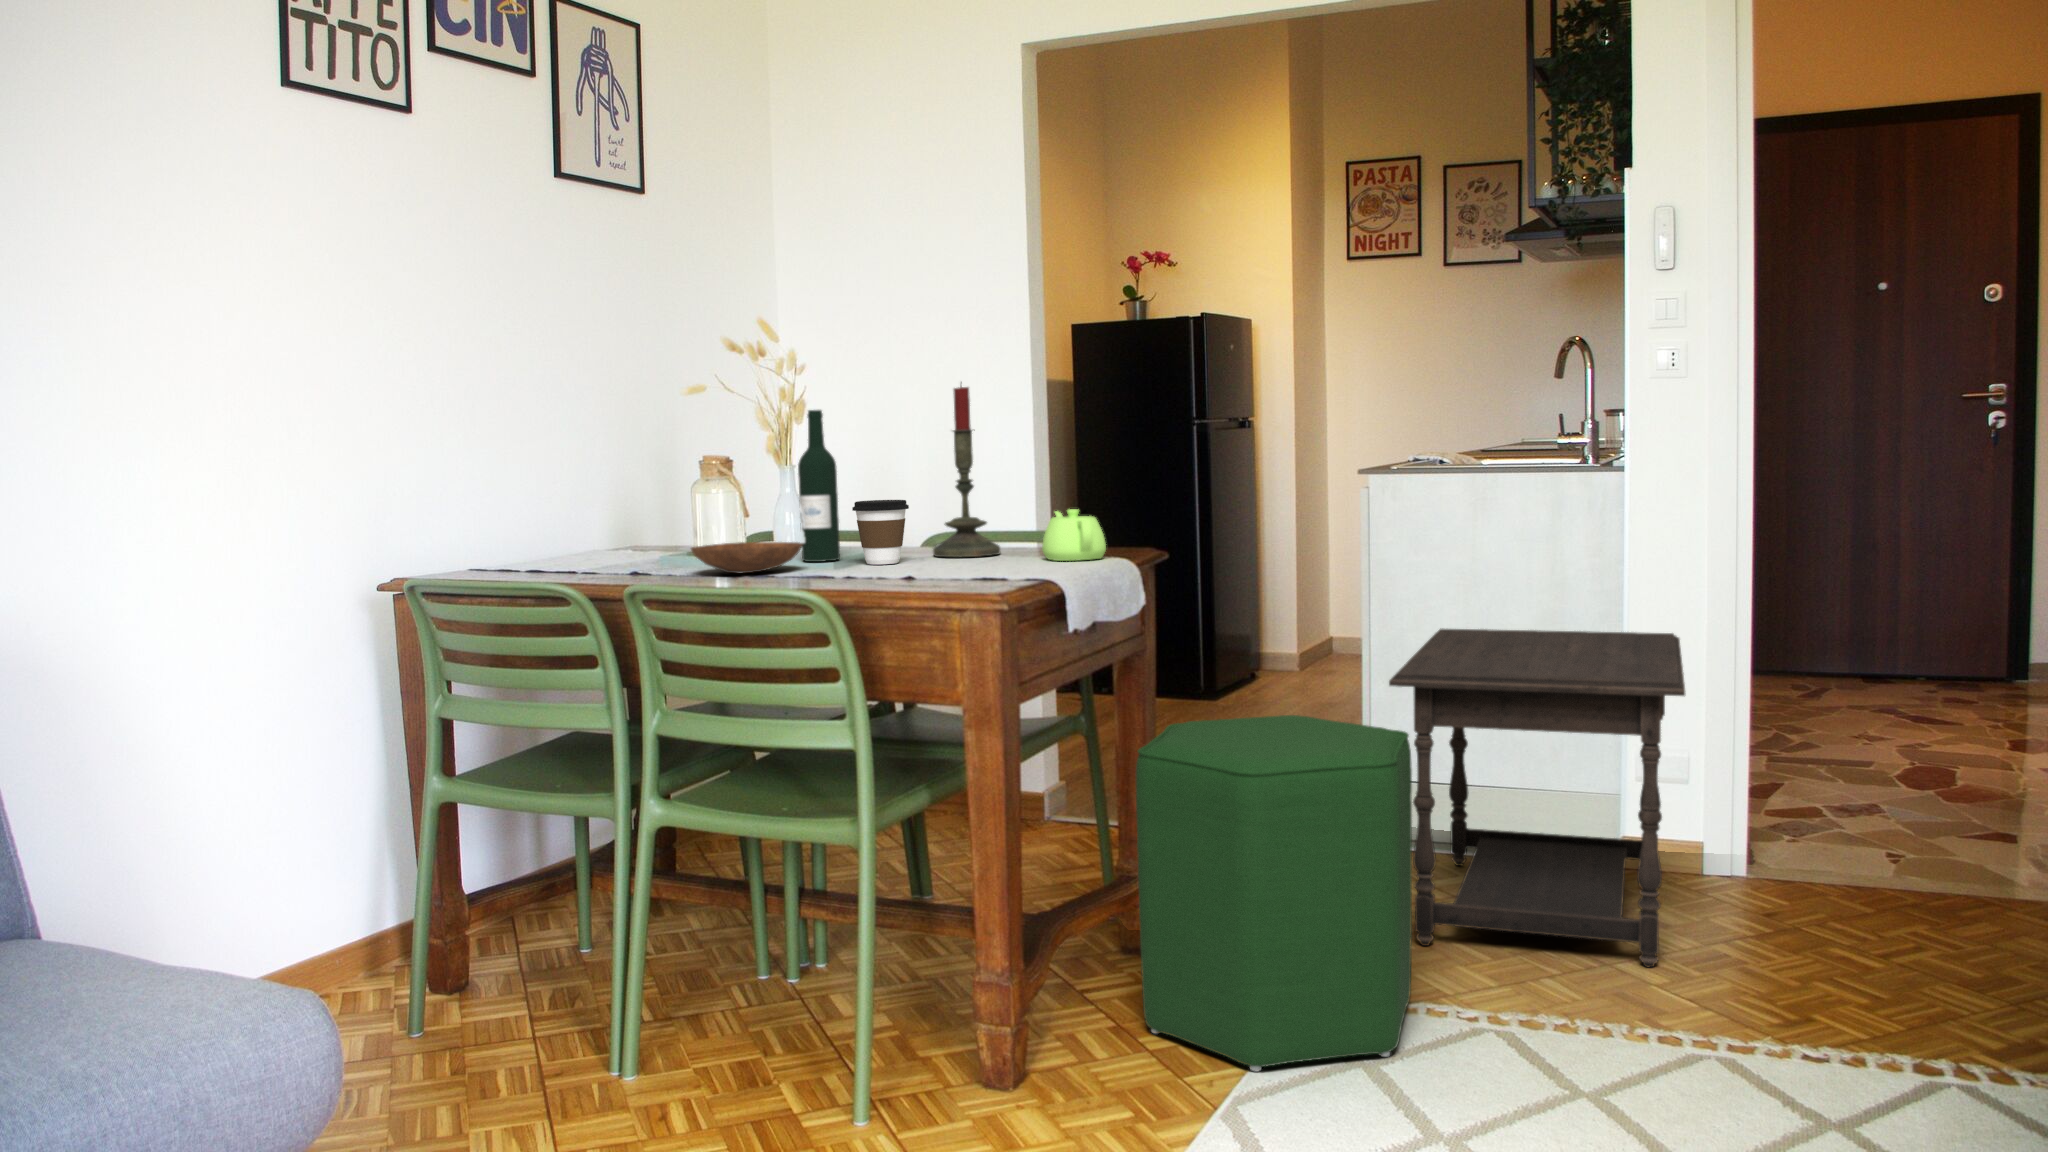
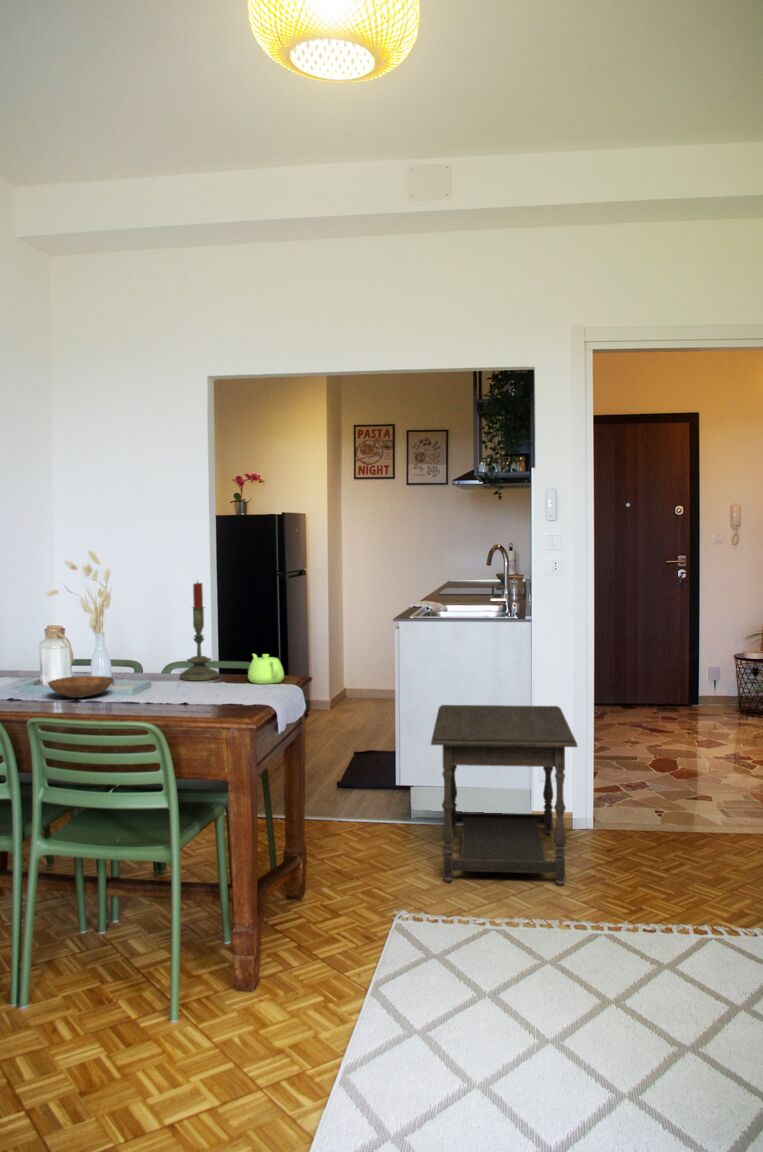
wine bottle: present [798,410,840,562] -> none [103,597,127,685]
coffee cup: present [852,500,909,564] -> none [139,649,172,688]
ottoman: present [1136,715,1412,1071] -> none [313,765,453,965]

